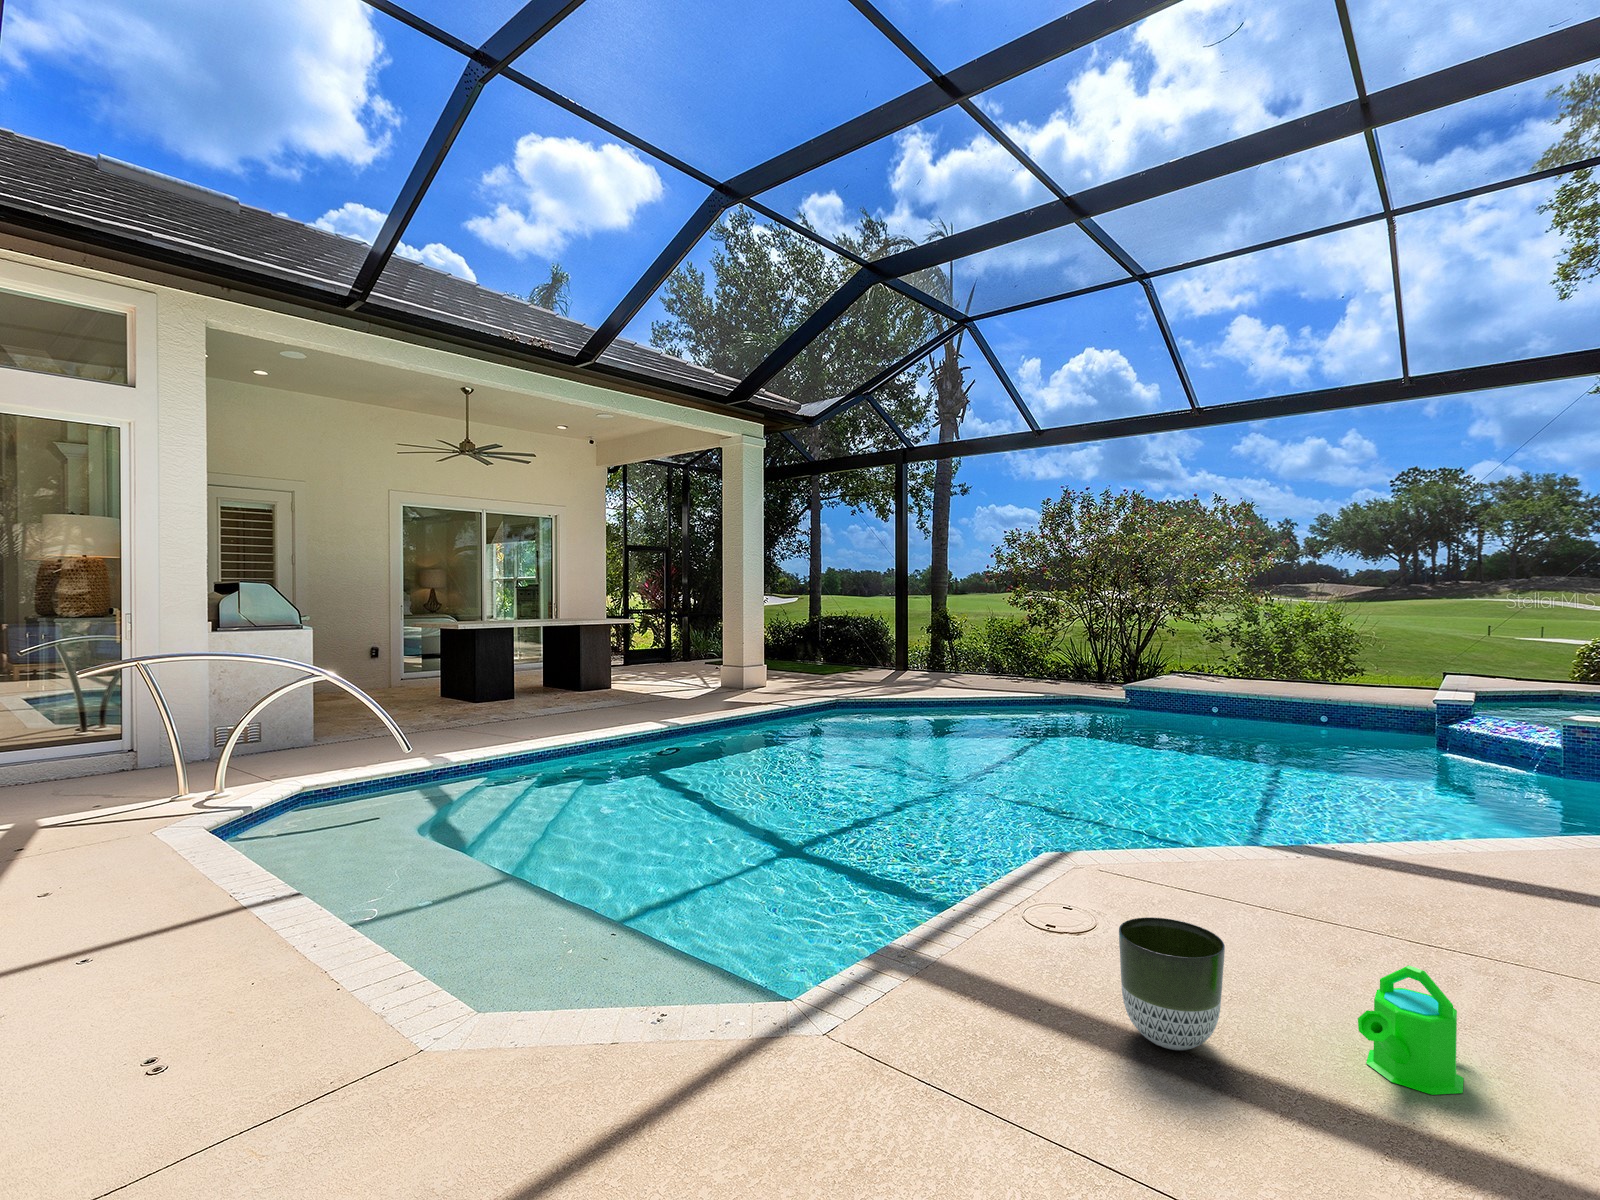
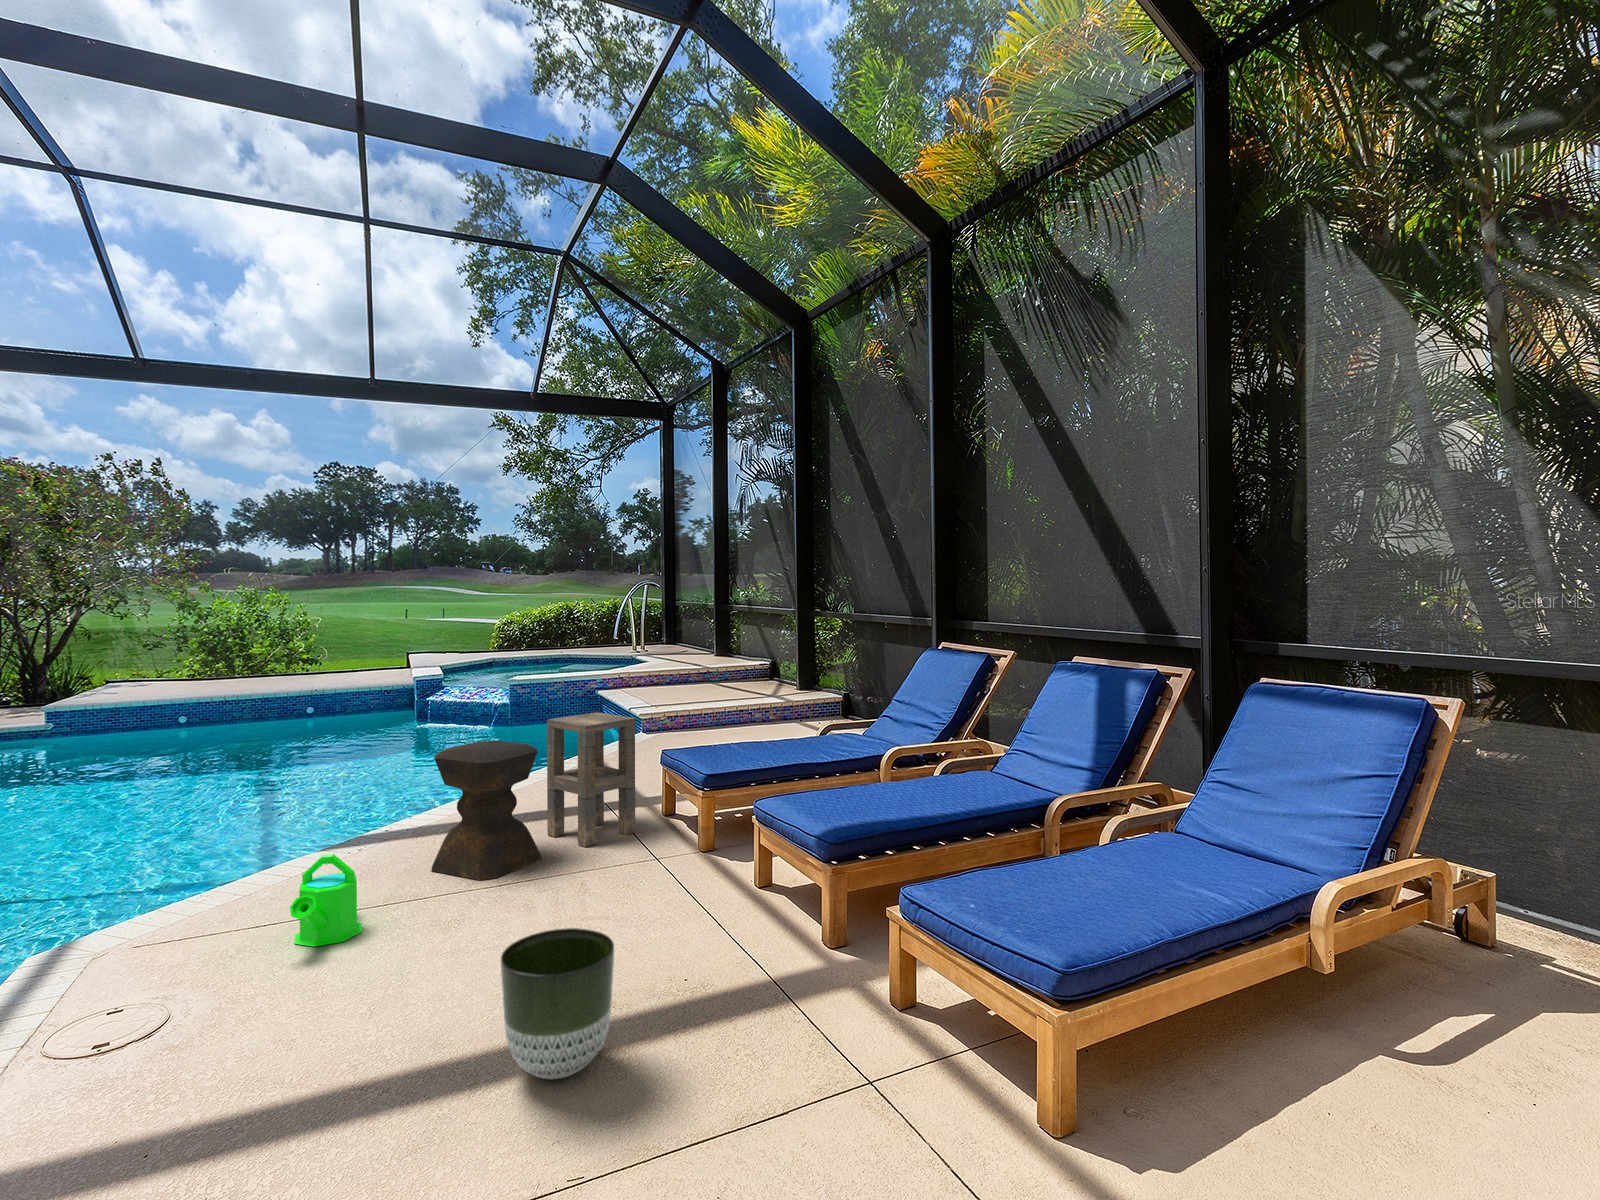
side table: none [1406,755,1527,917] -> present [547,712,635,847]
stool: none [1254,762,1375,900] -> present [431,740,541,880]
watering can: present [1358,965,1464,1095] -> present [290,854,362,947]

